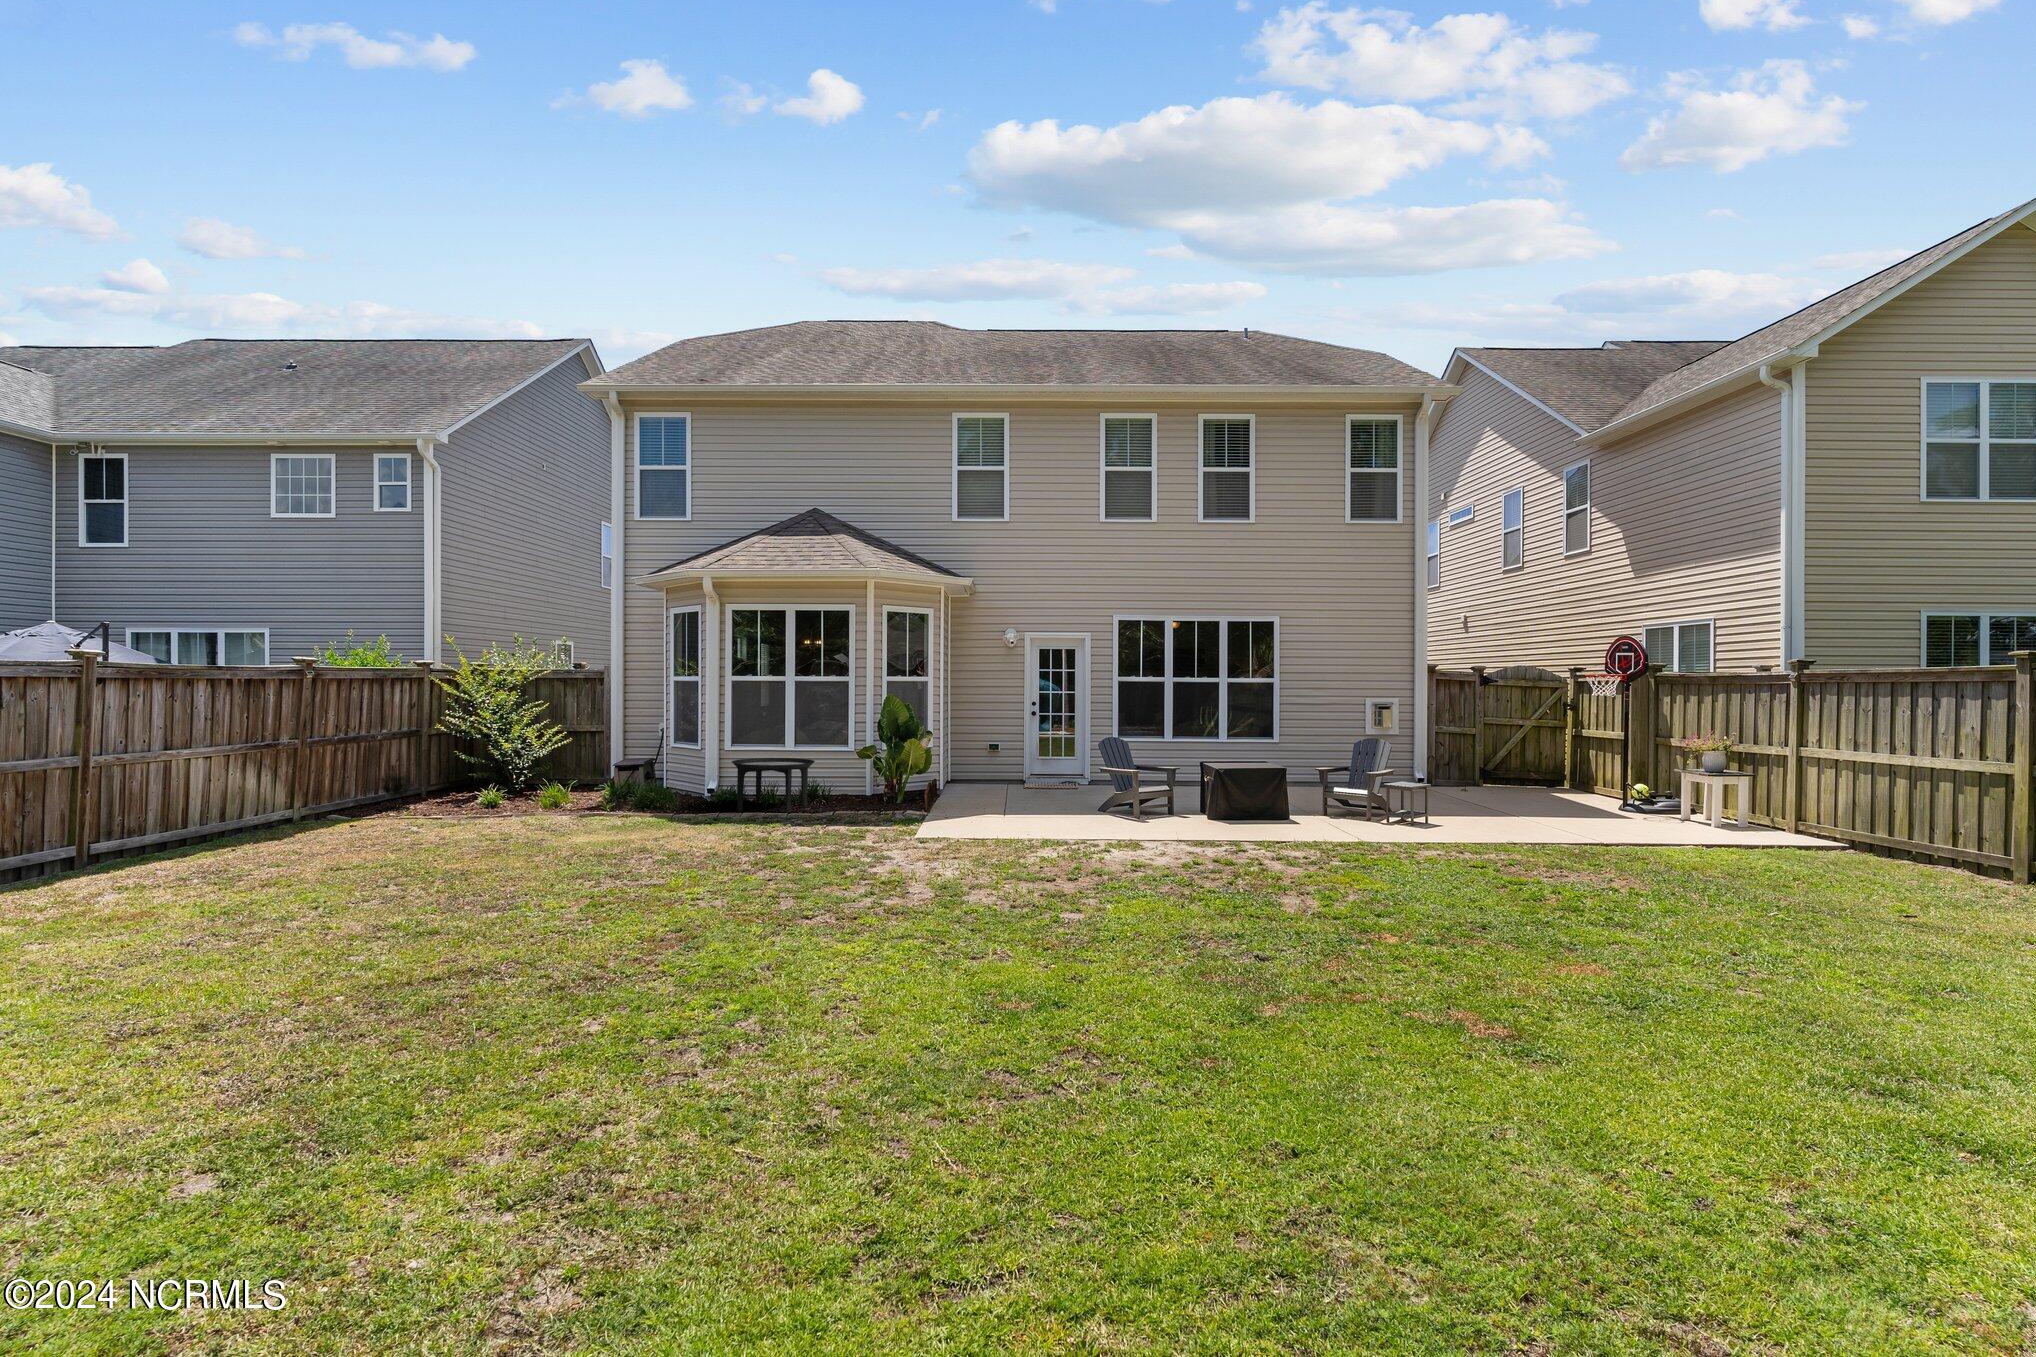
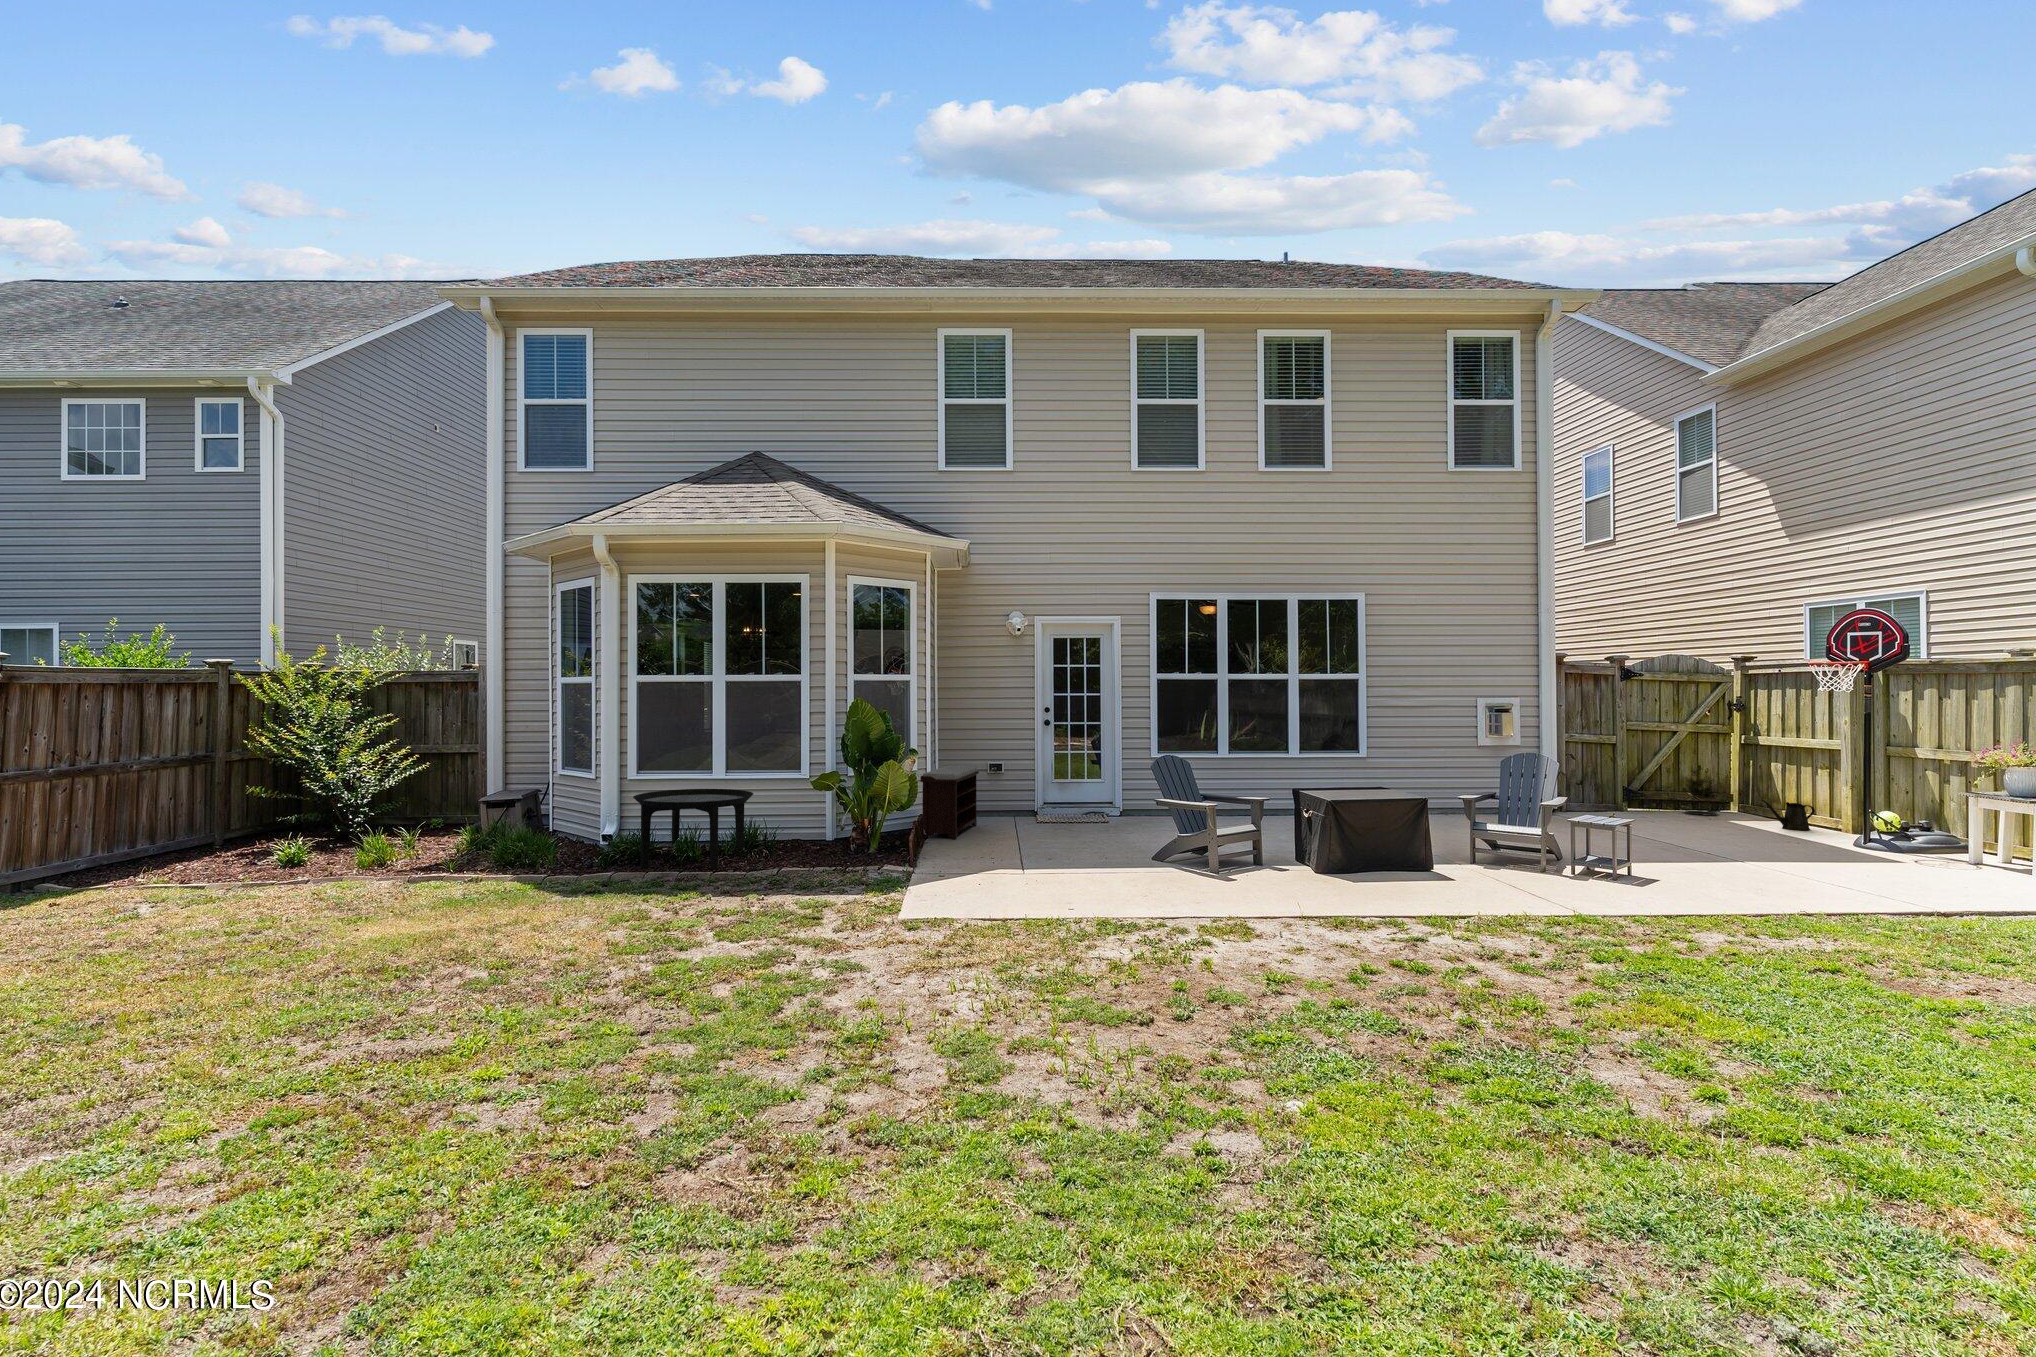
bench: none [935,745,980,798] -> present [920,765,979,839]
potted tree: present [380,765,412,811] -> present [1684,770,1717,816]
watering can: none [1573,778,1613,801] -> present [1761,800,1815,830]

